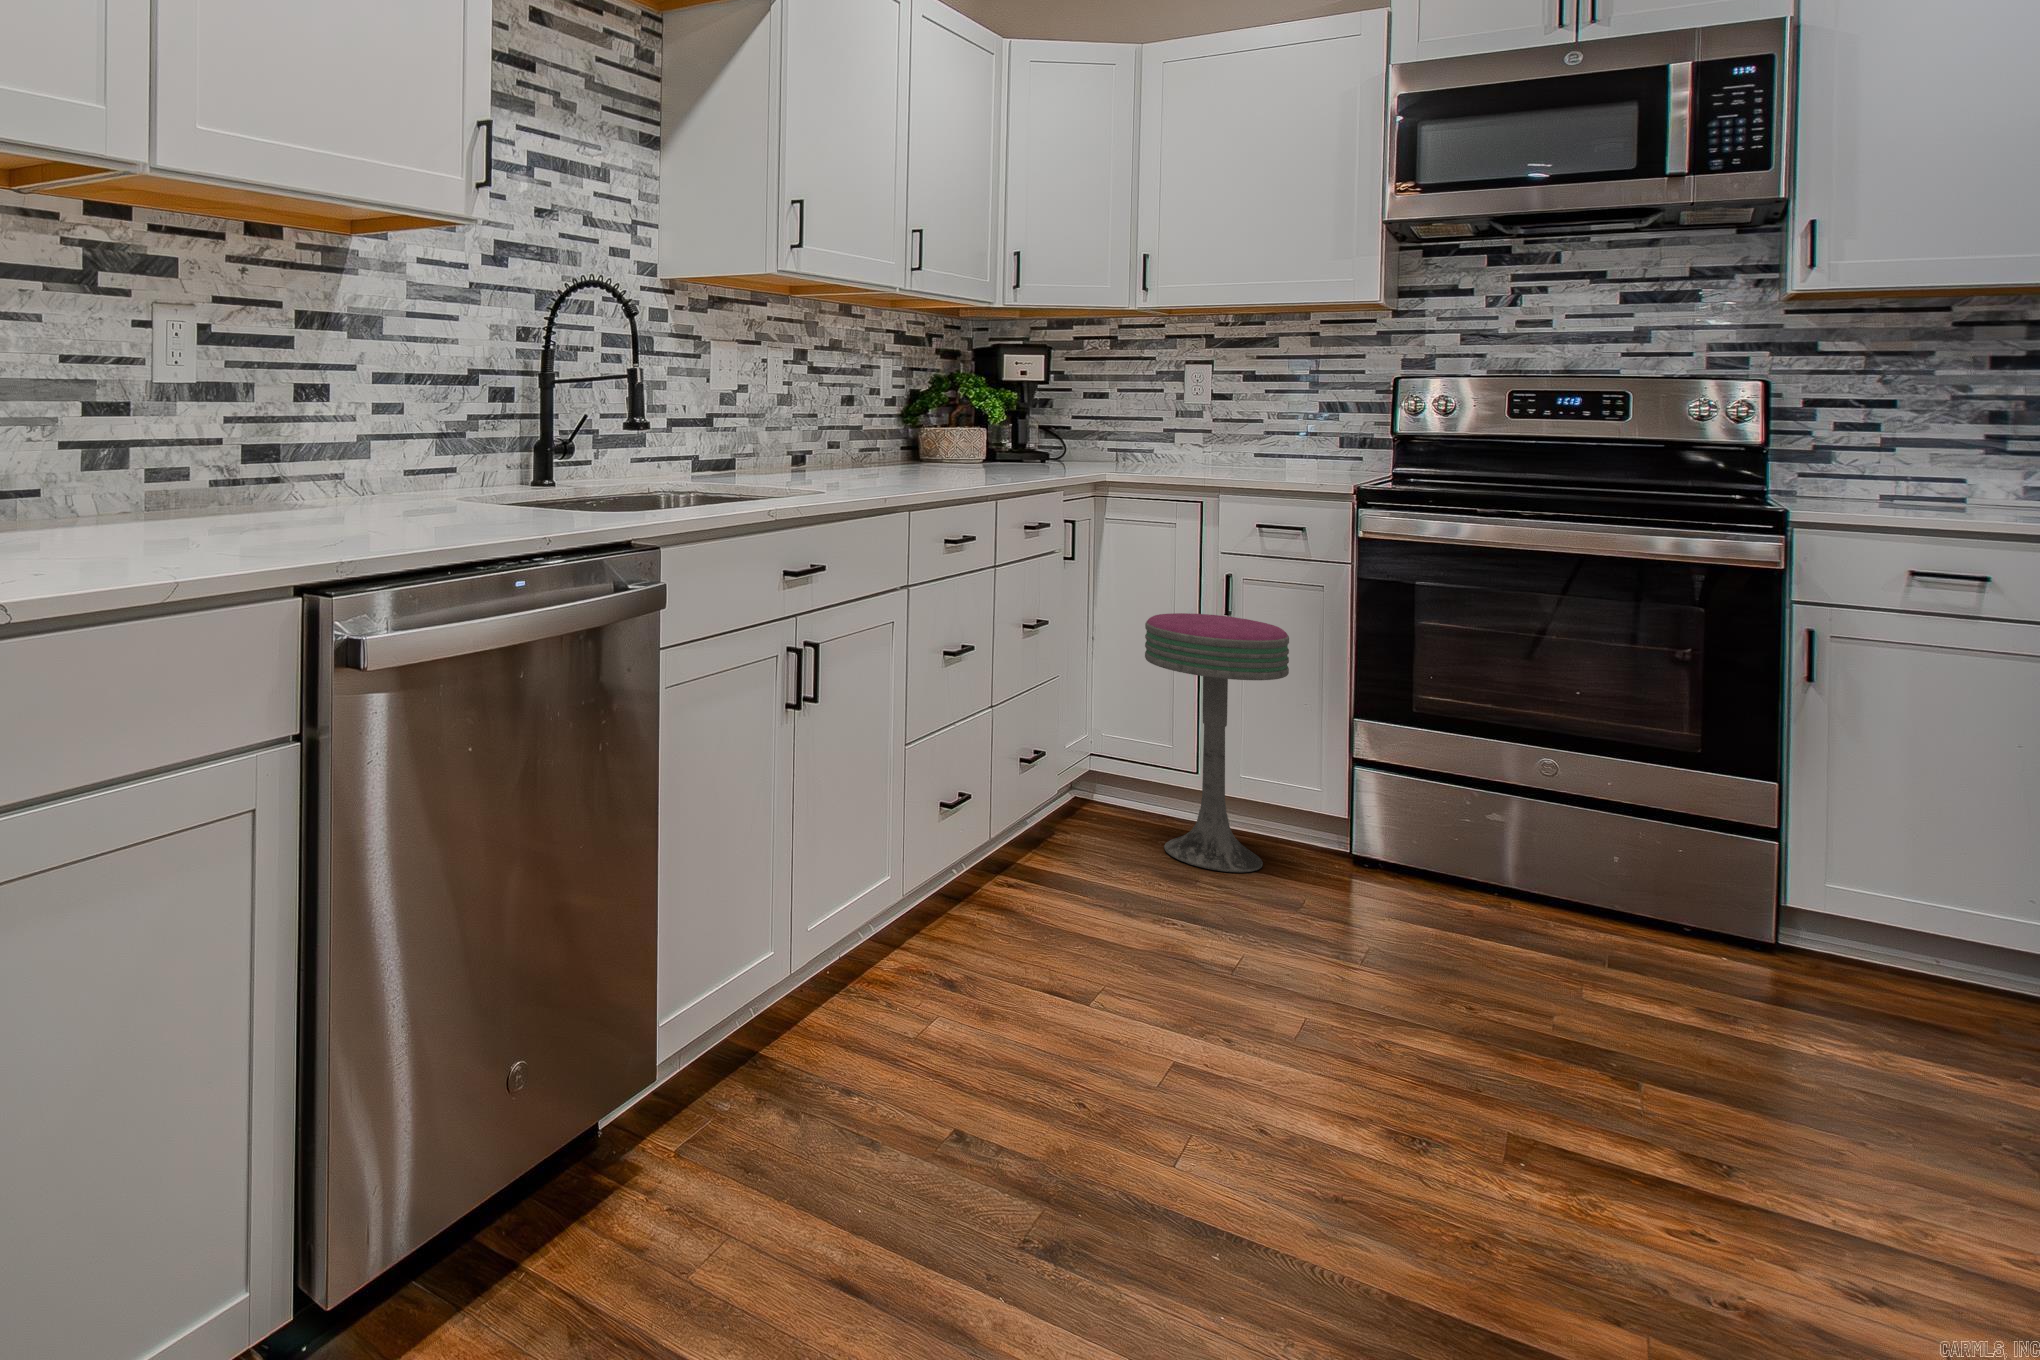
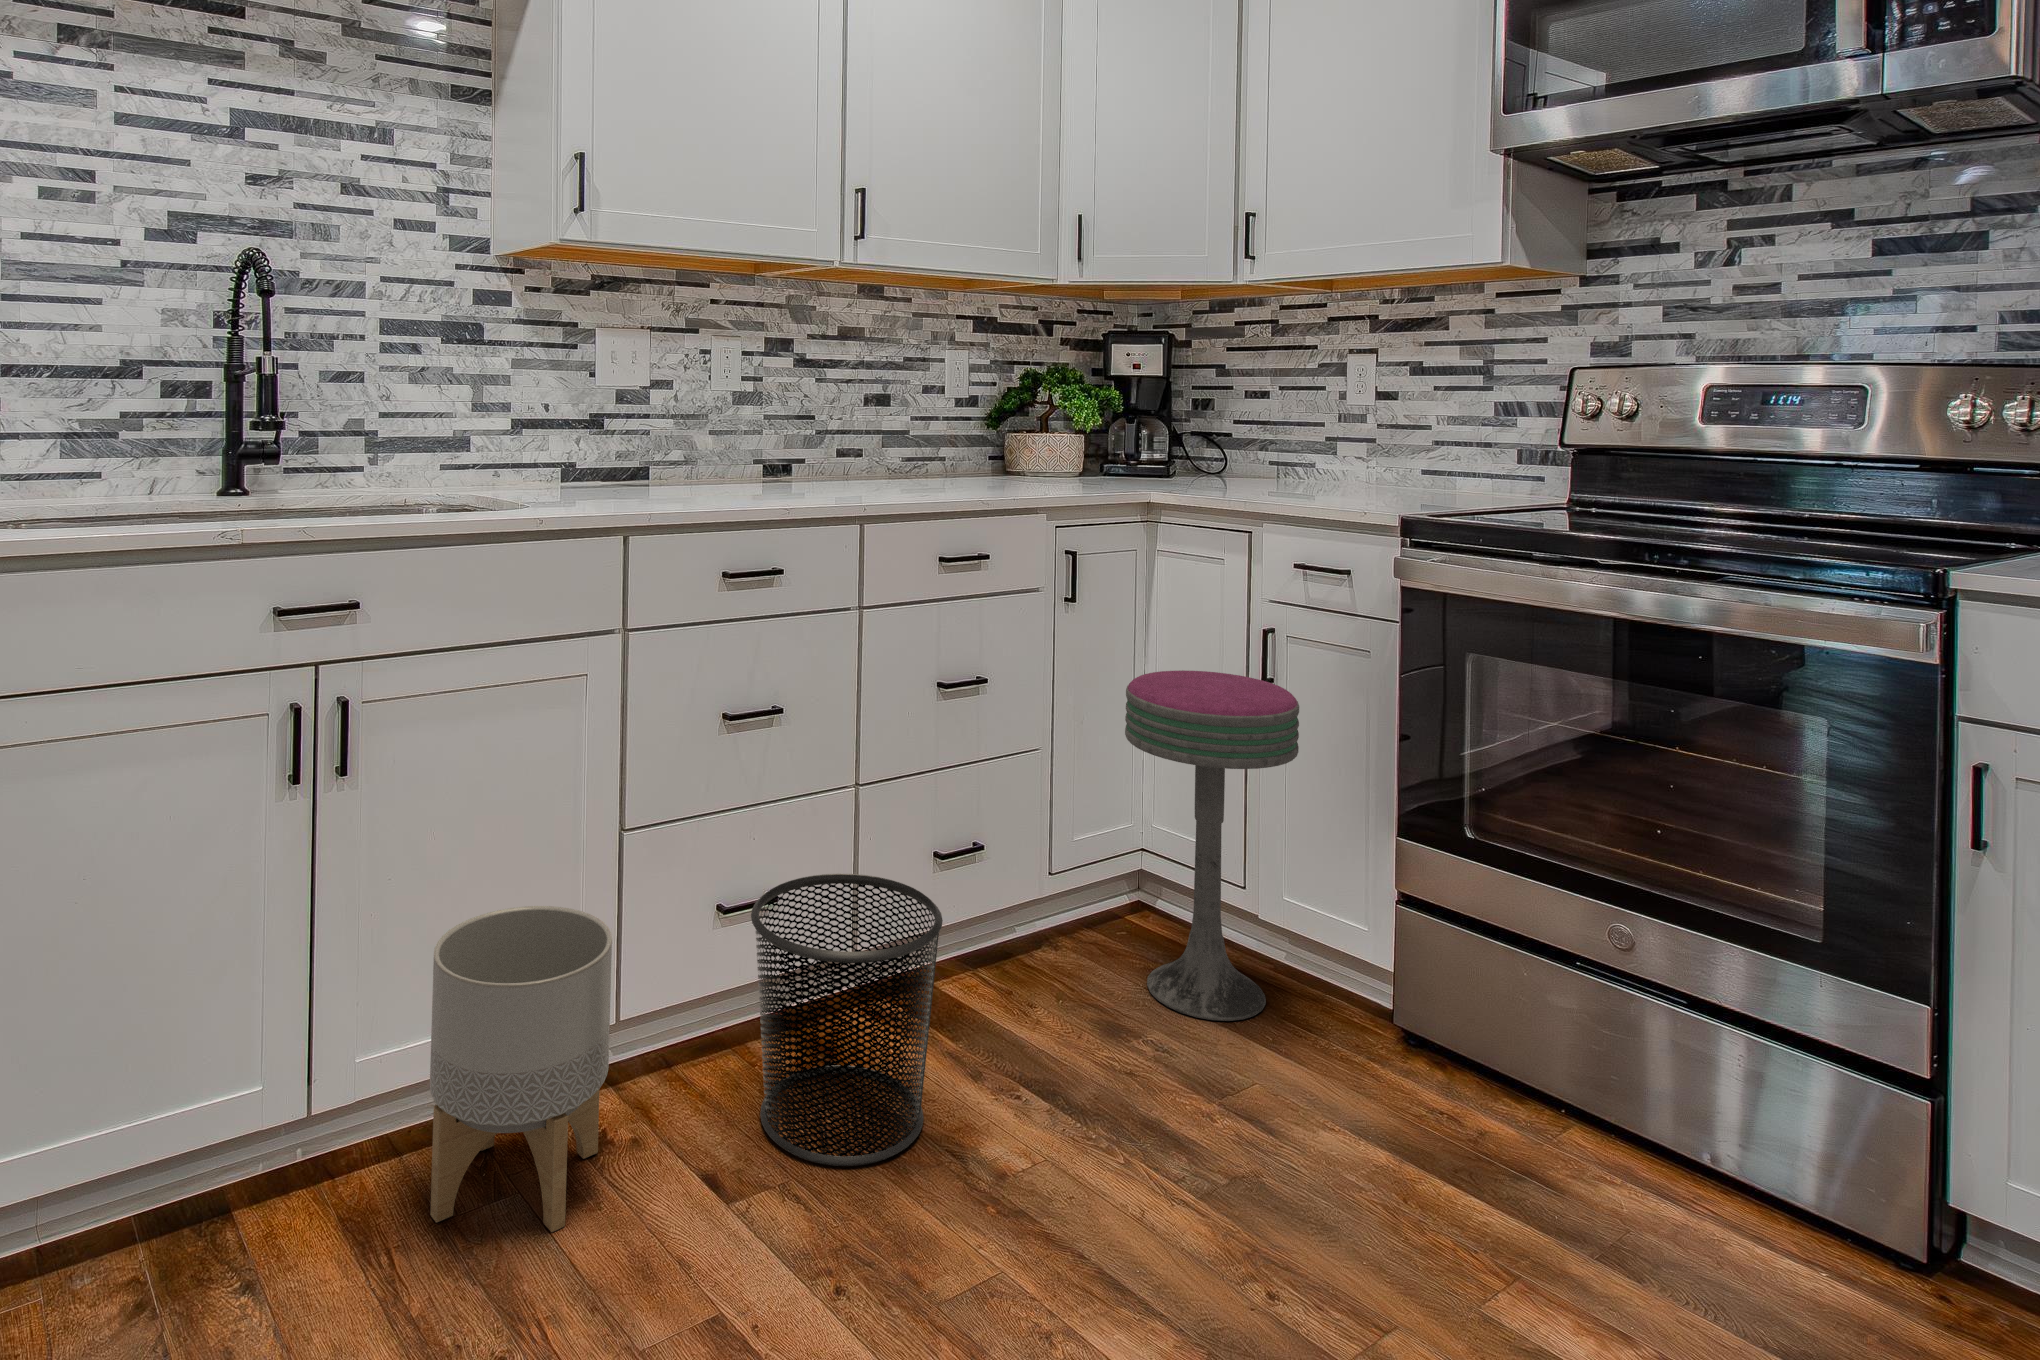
waste bin: none [1011,775,1171,983] -> present [751,874,943,1166]
planter: none [863,808,1007,1048] -> present [430,906,612,1232]

